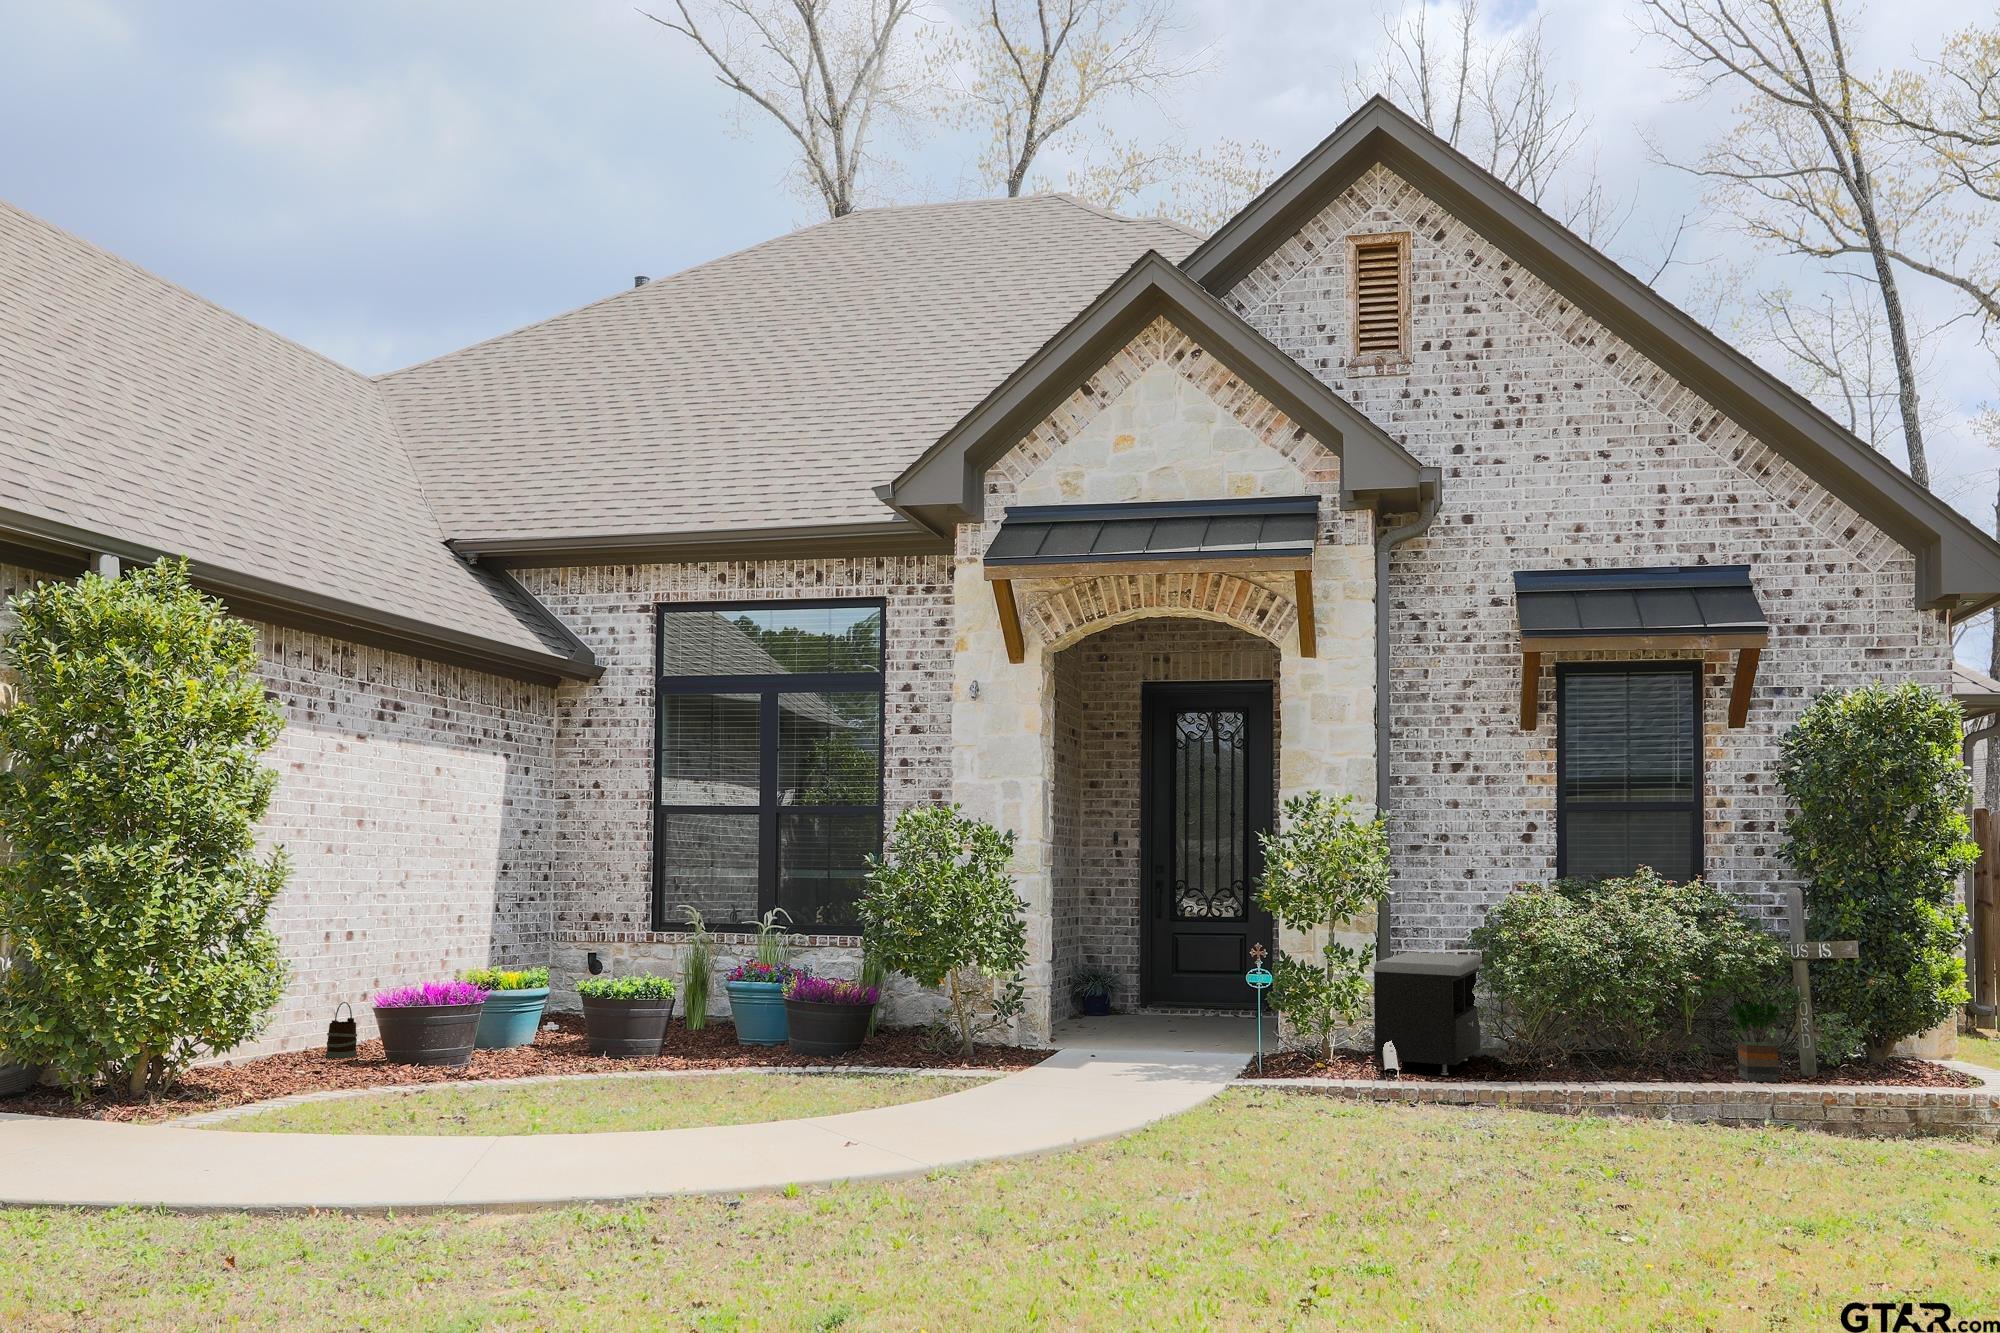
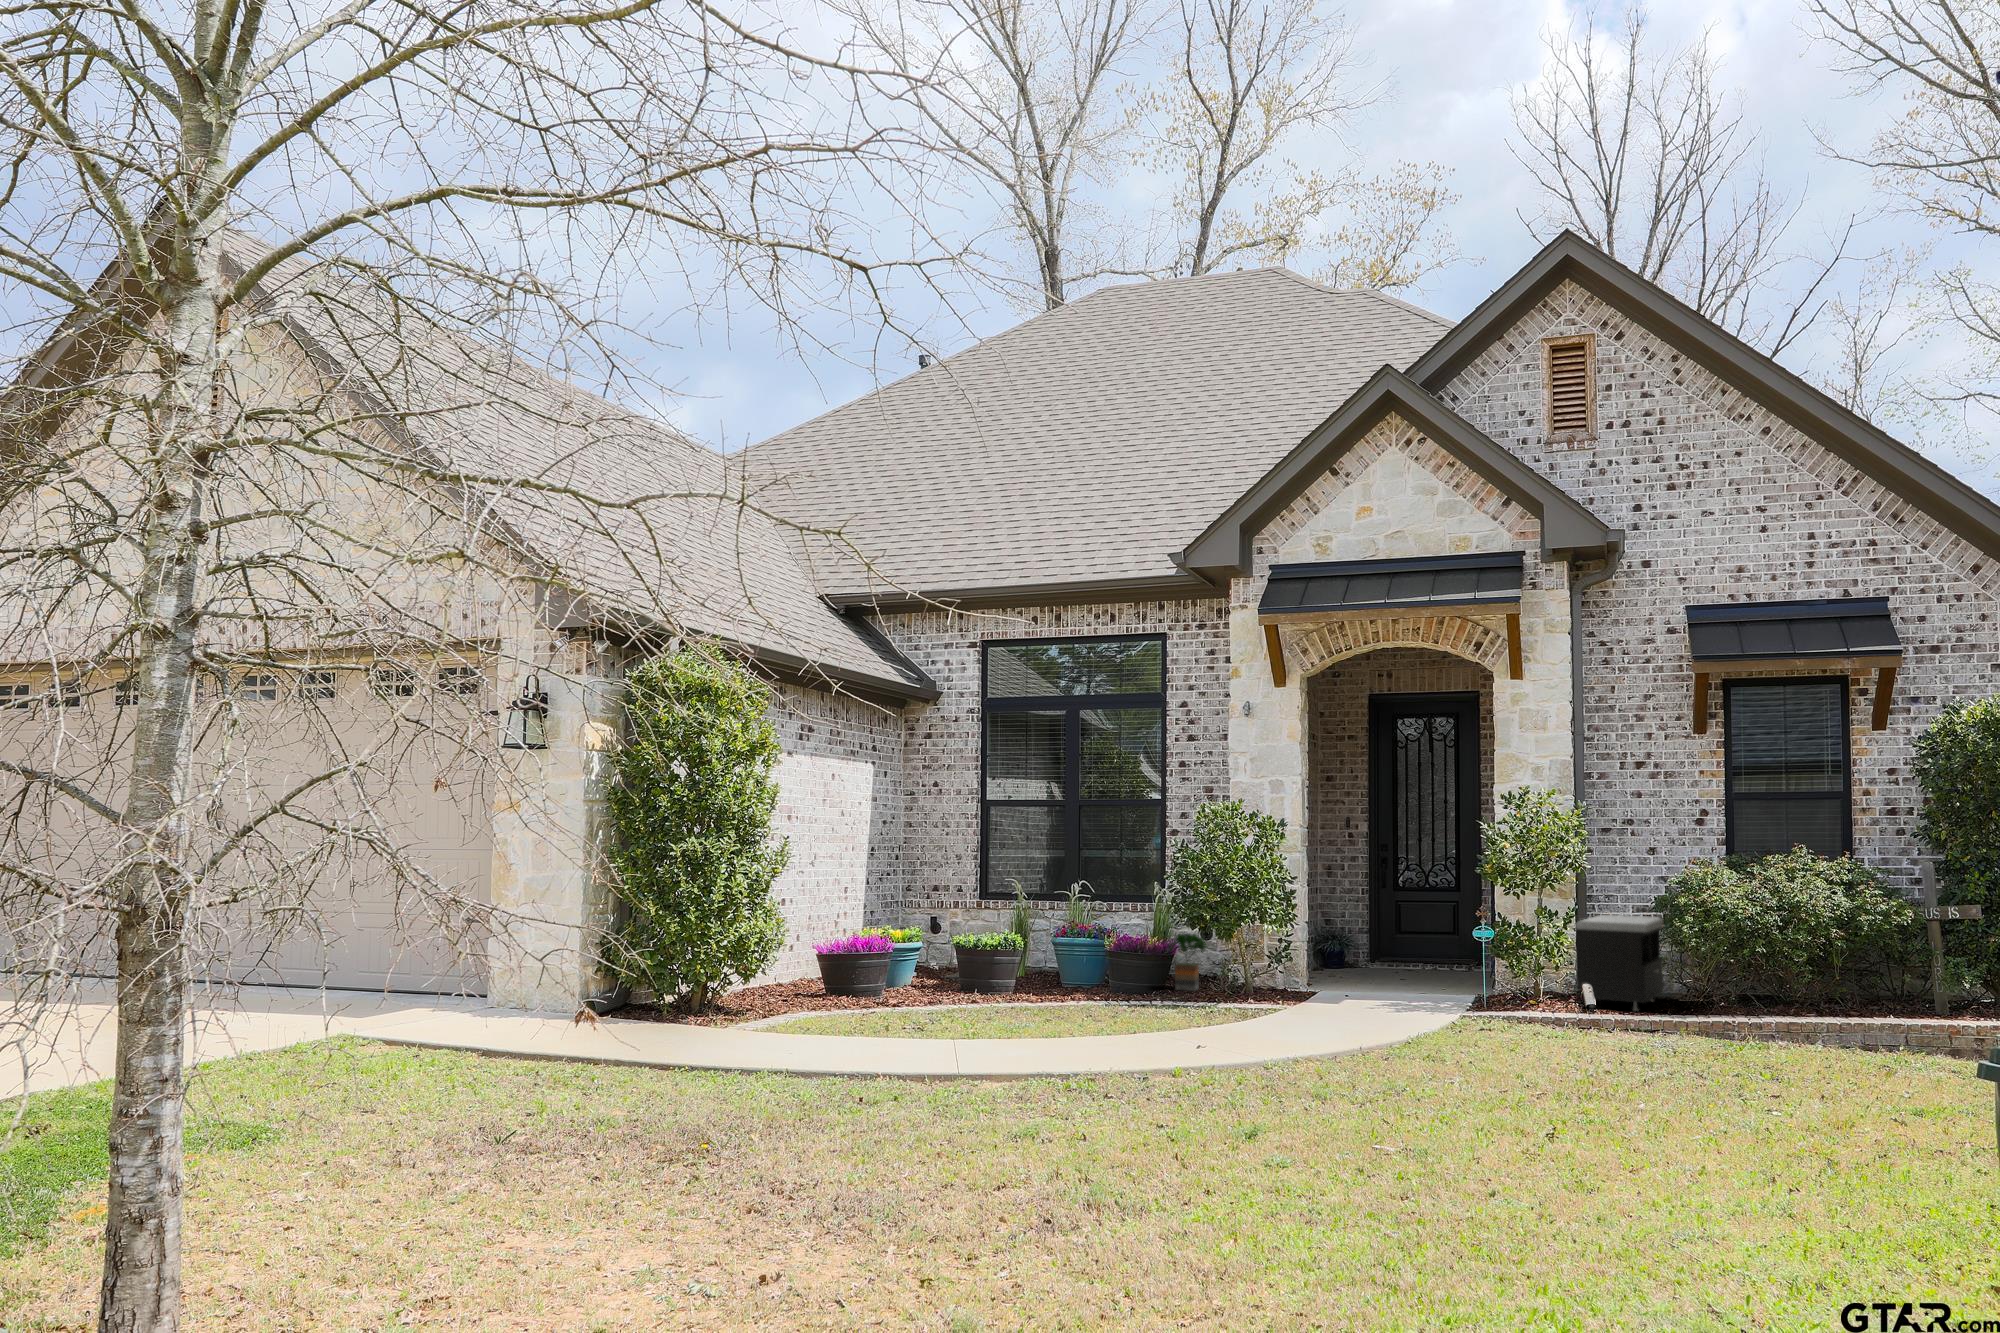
potted tree: present [1728,1001,1788,1082] -> present [1170,933,1206,991]
wooden bucket: present [325,1002,357,1058] -> none [764,950,786,992]

